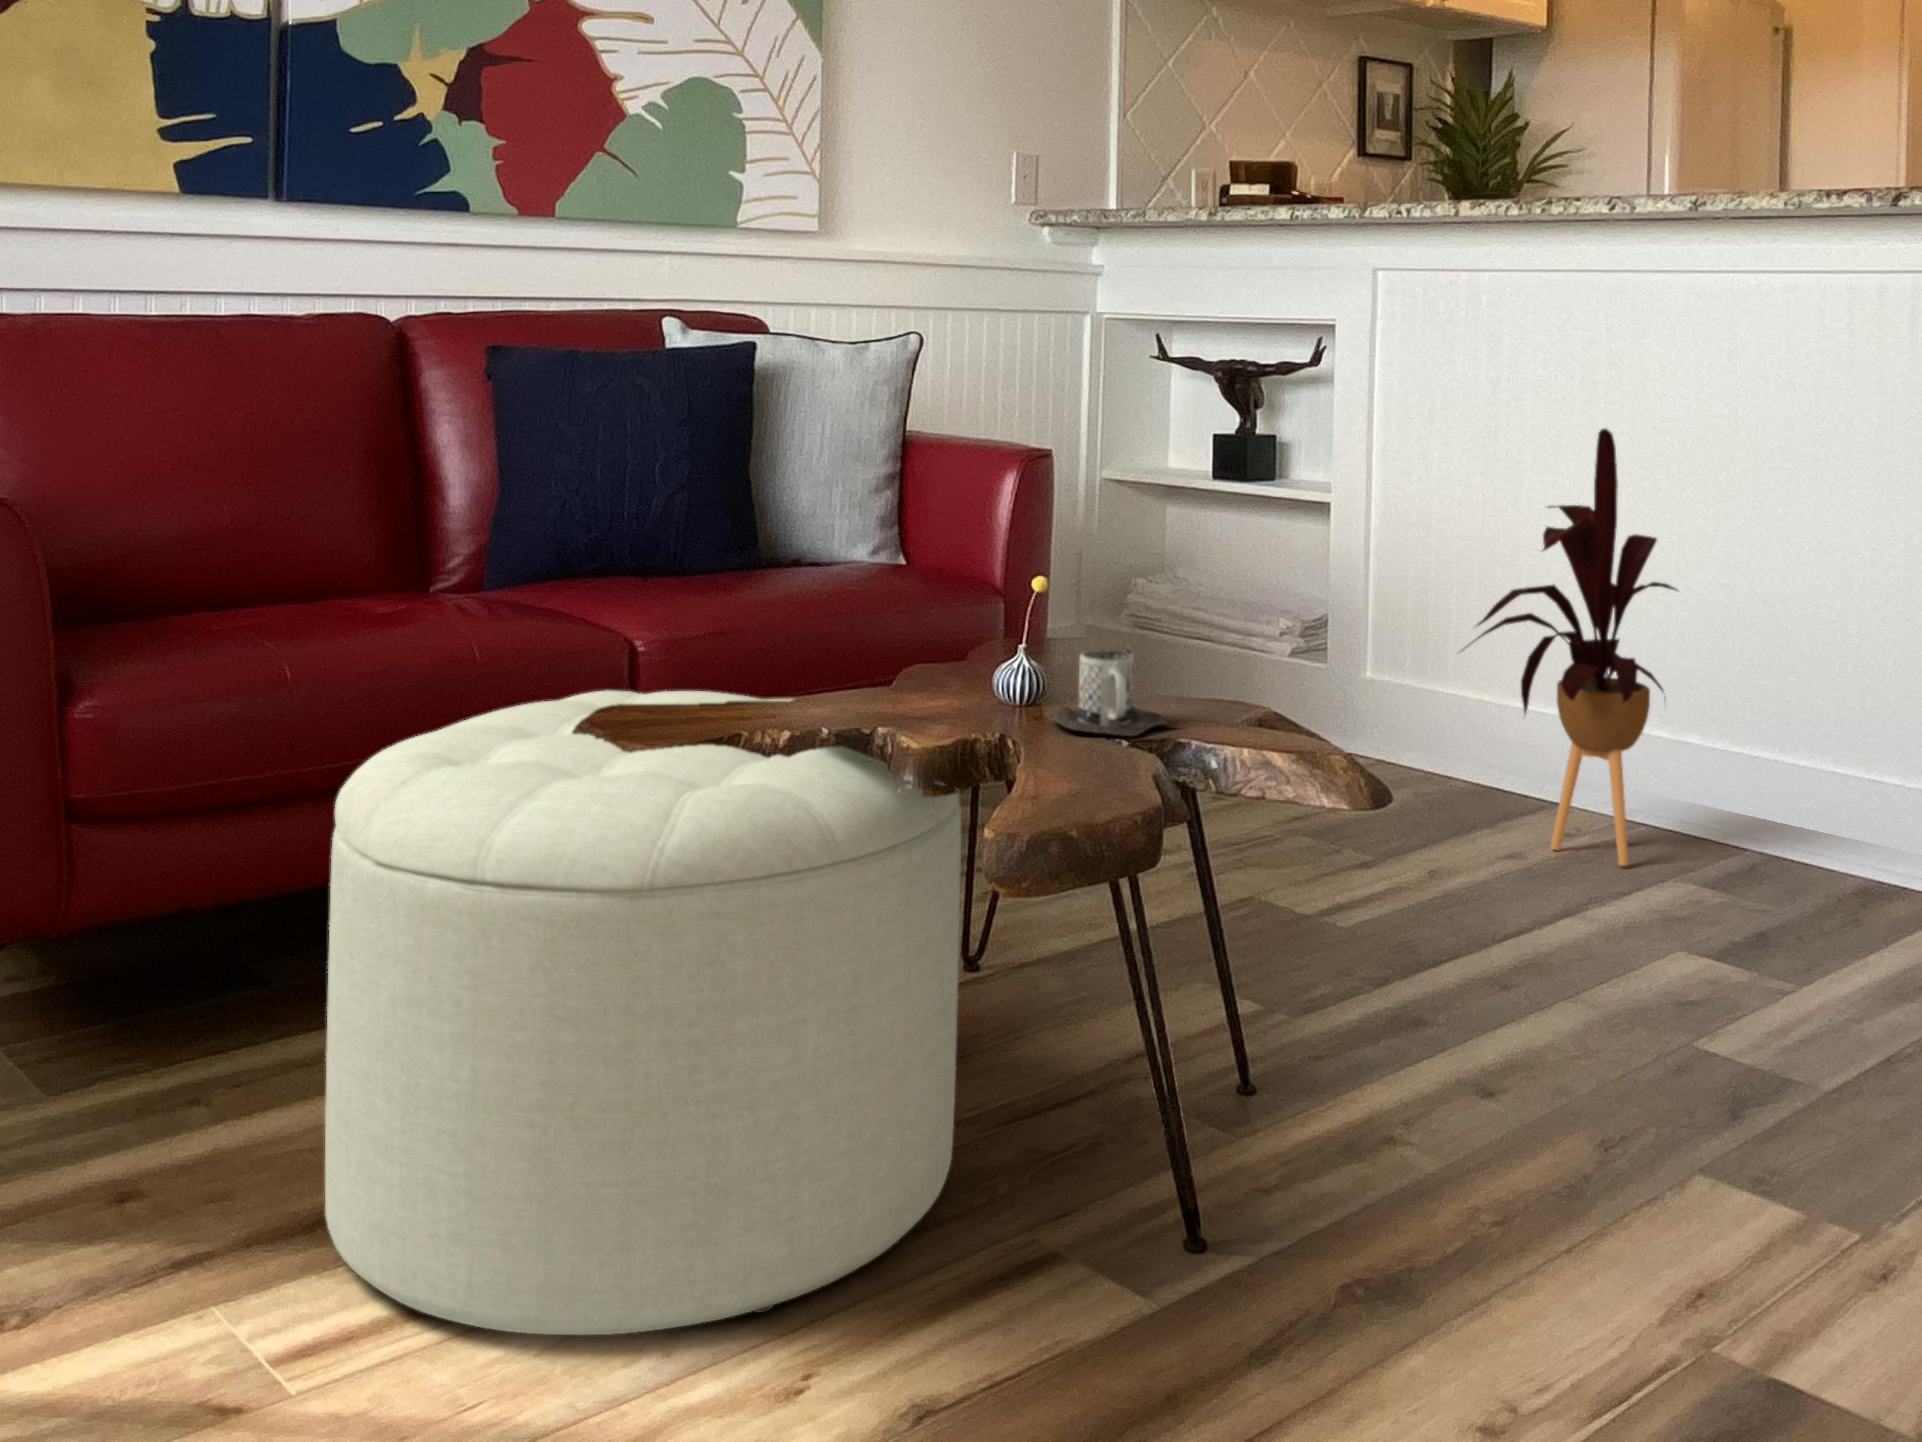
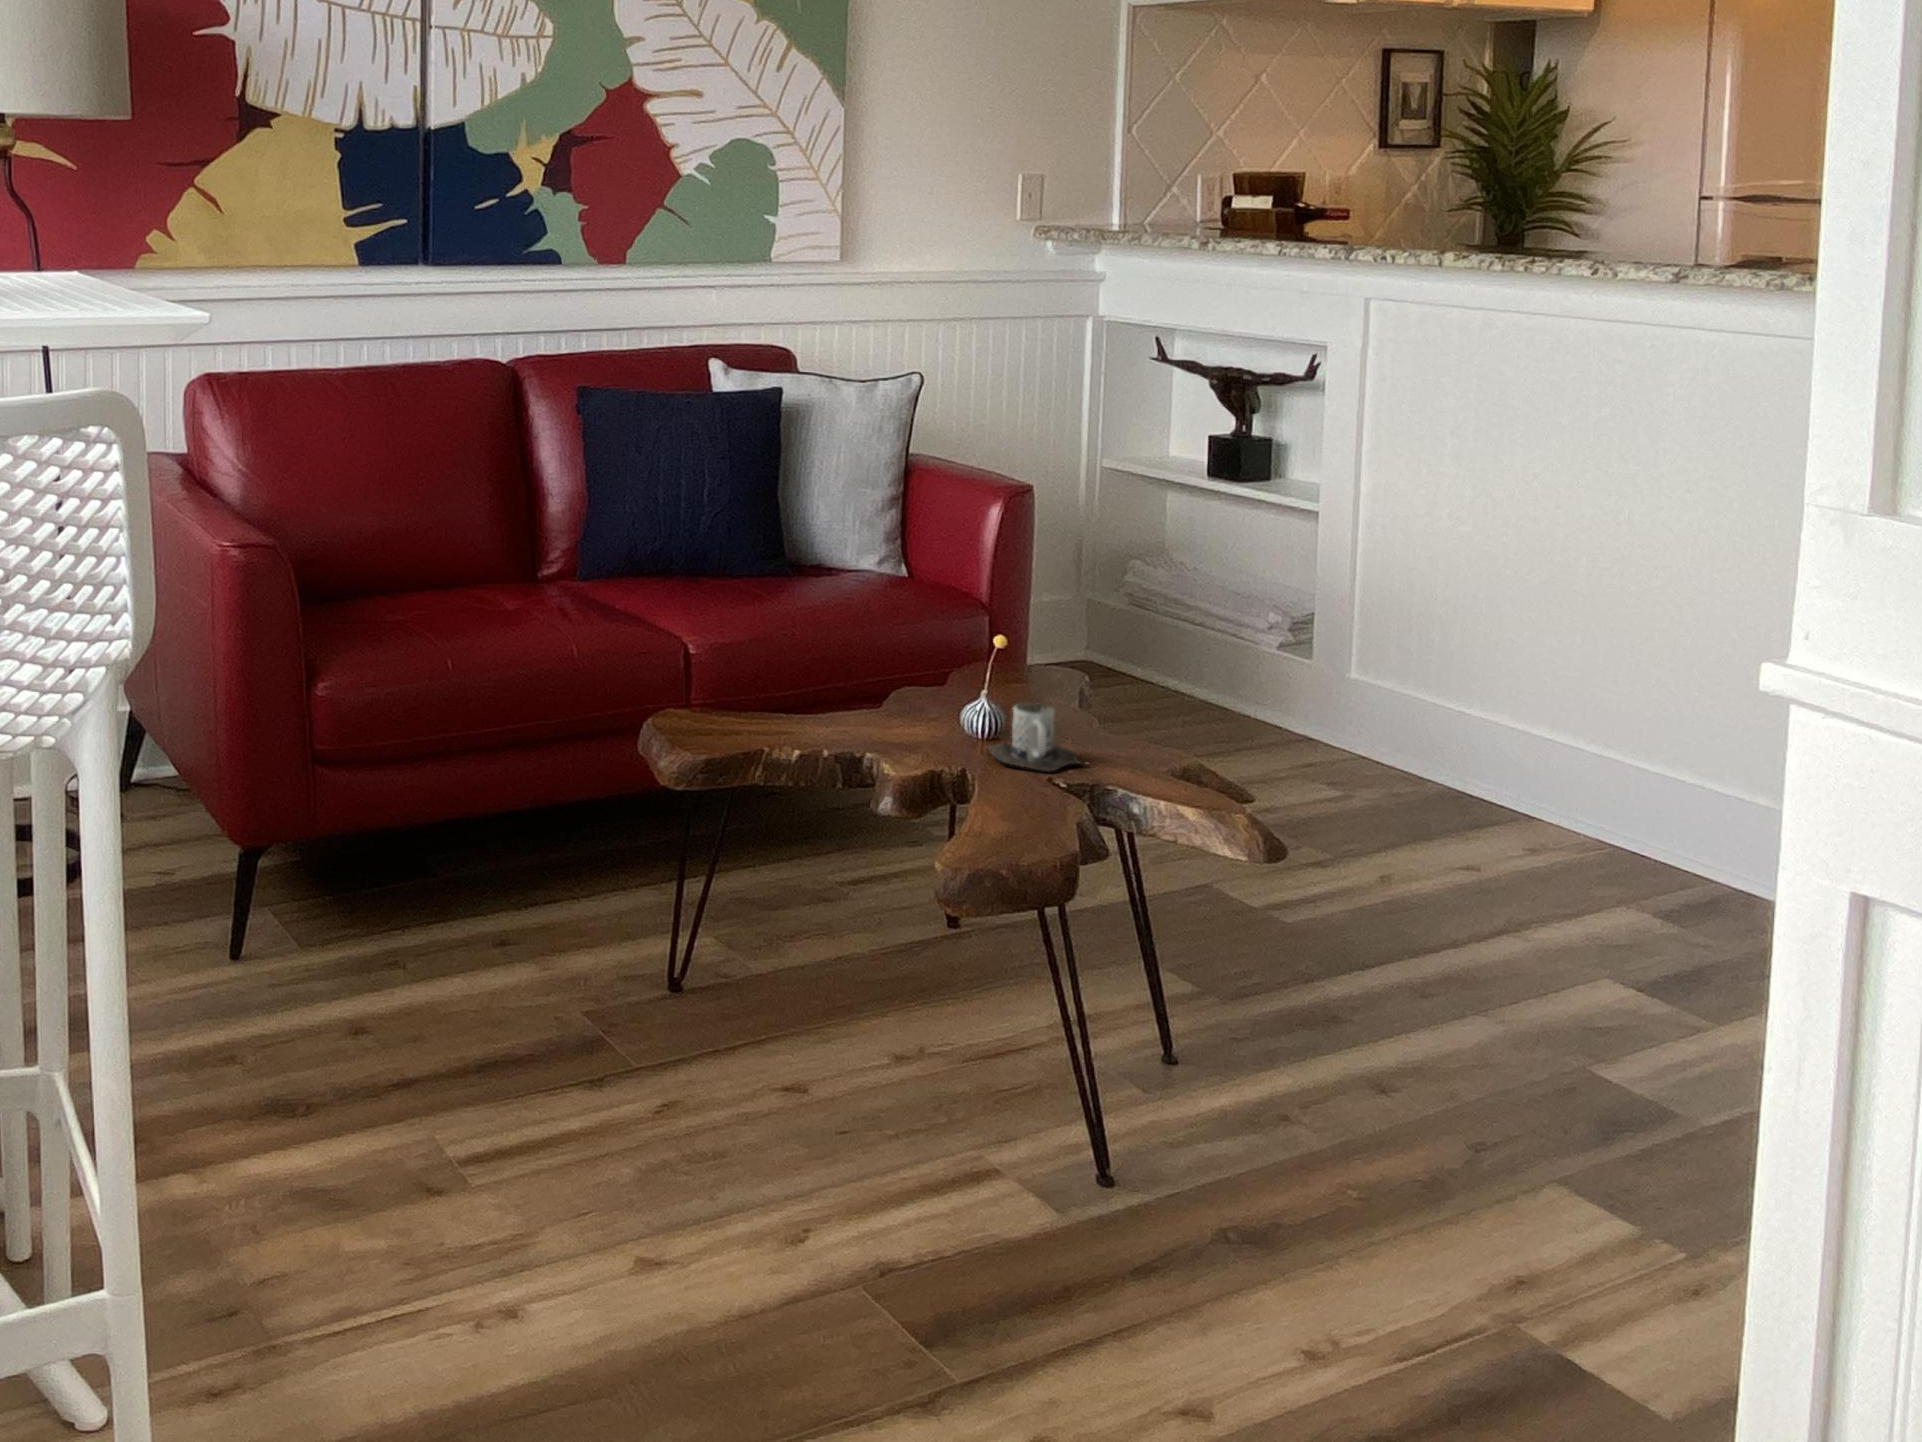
house plant: present [1464,429,1677,865] -> none [1407,488,1621,882]
ottoman: present [325,690,961,1335] -> none [498,695,926,1141]

